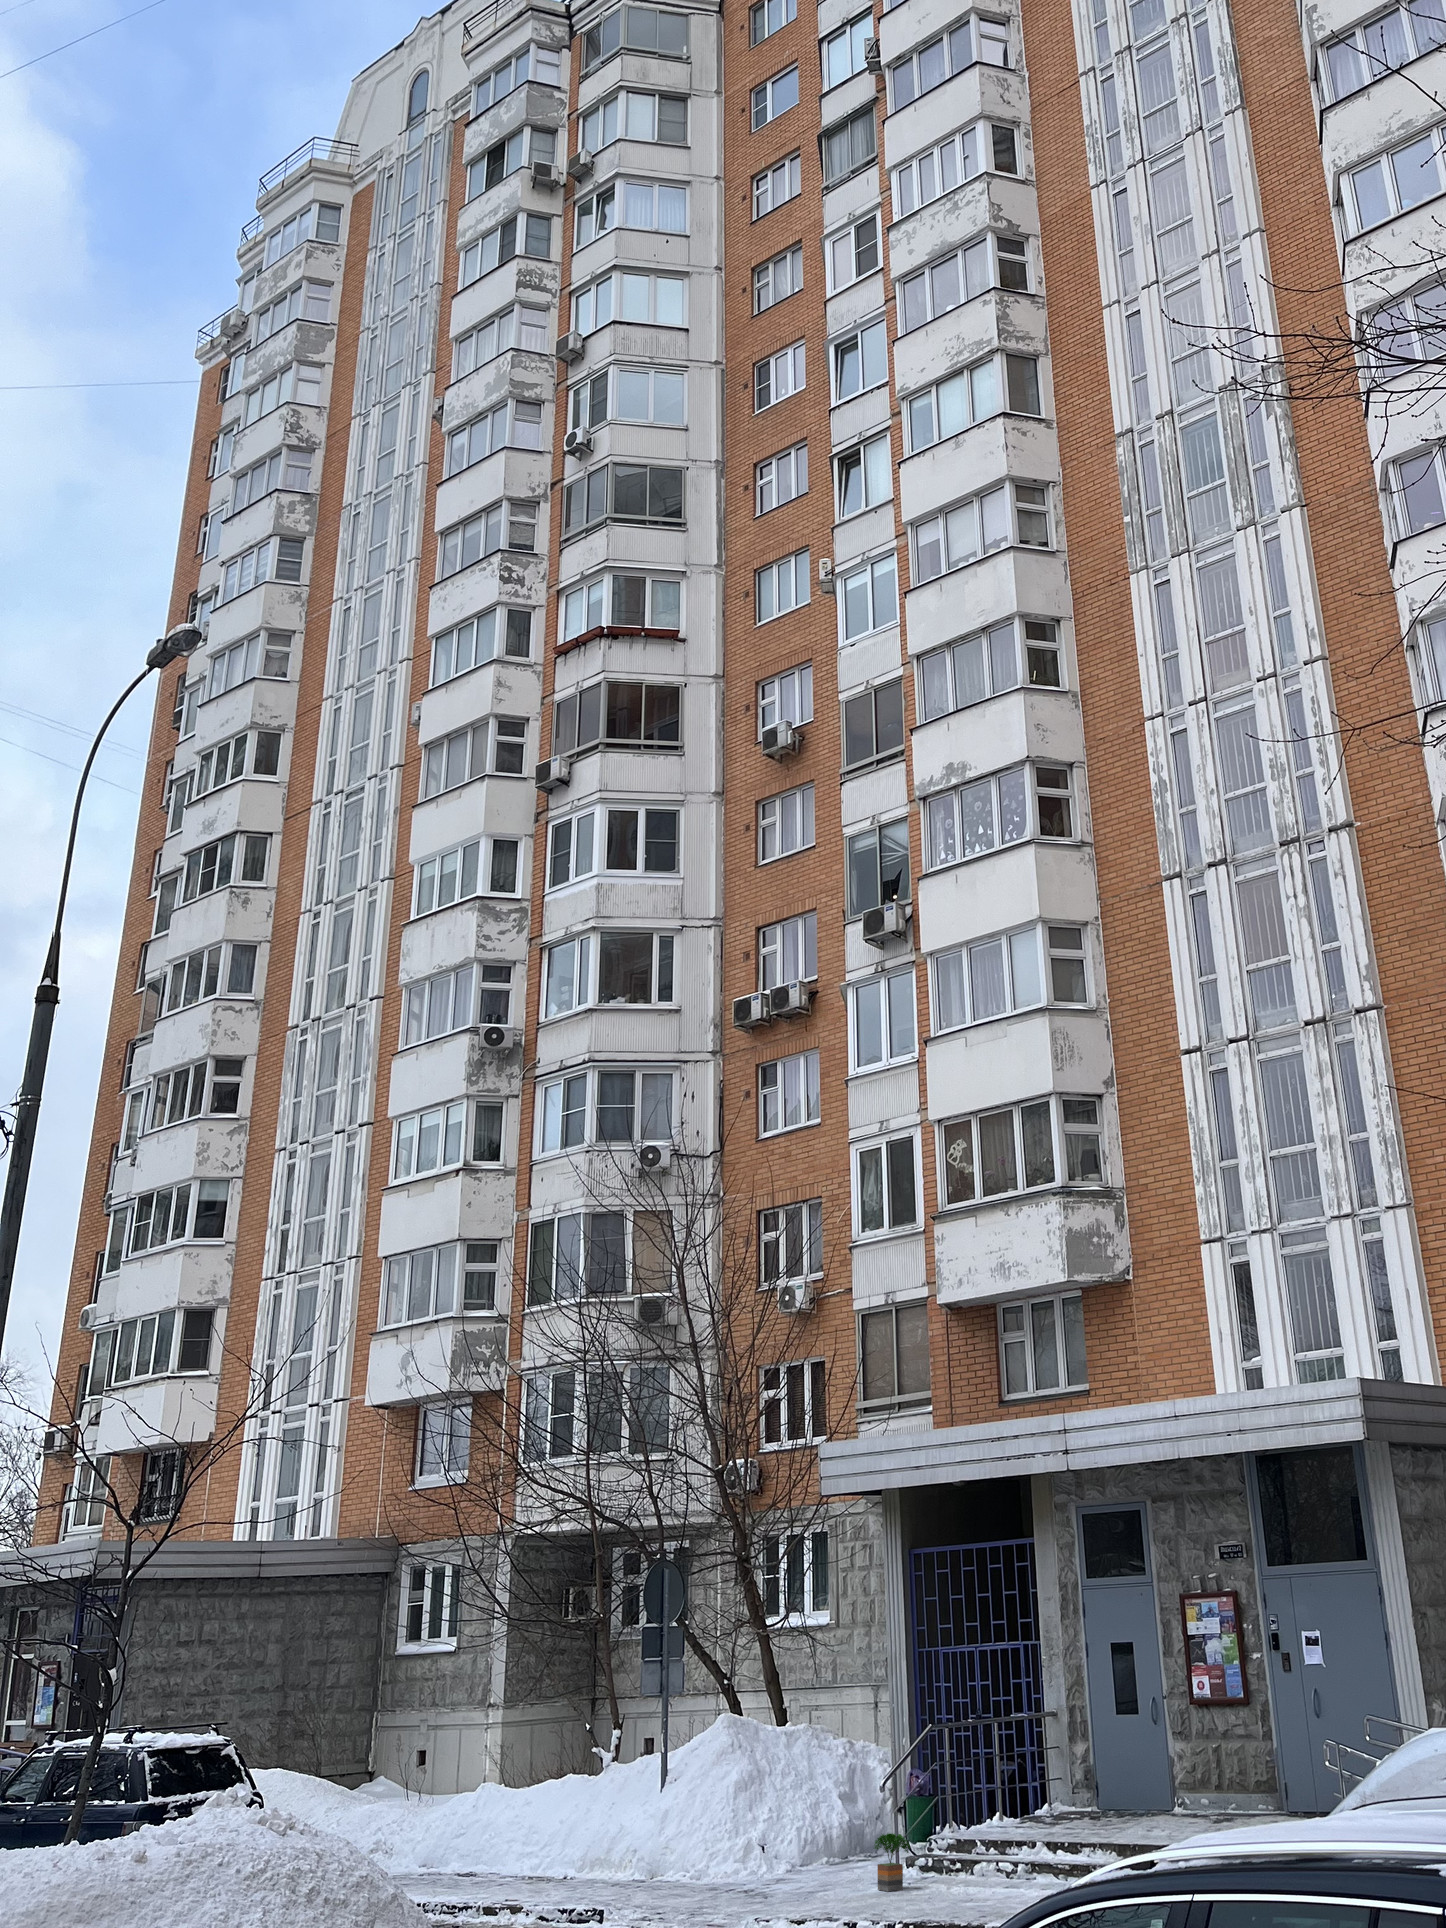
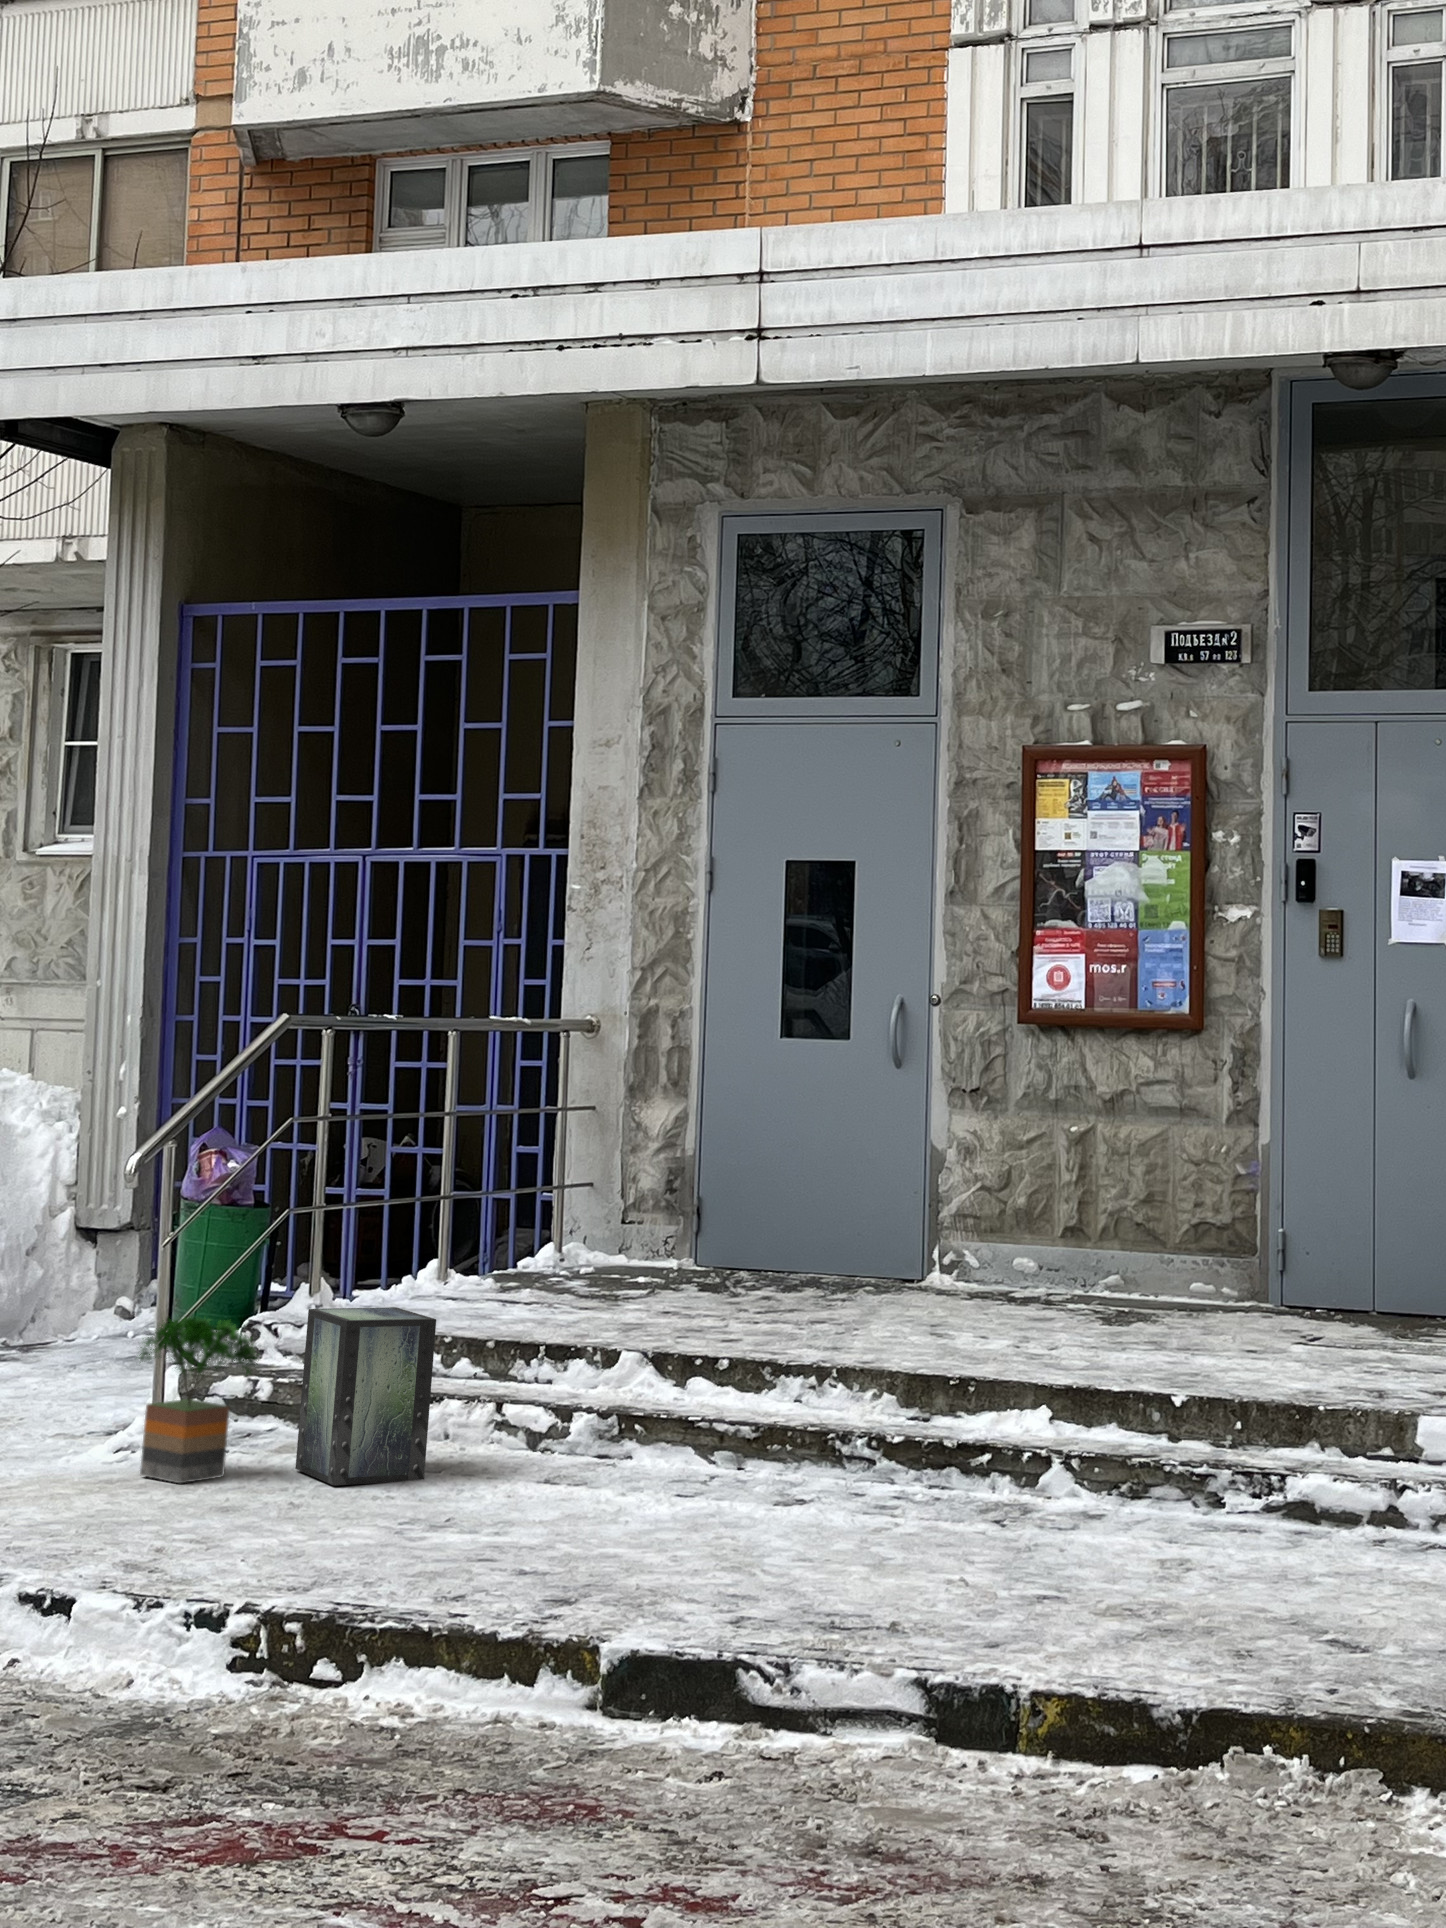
storage box: none [925,1828,962,1891] -> present [295,1307,436,1485]

